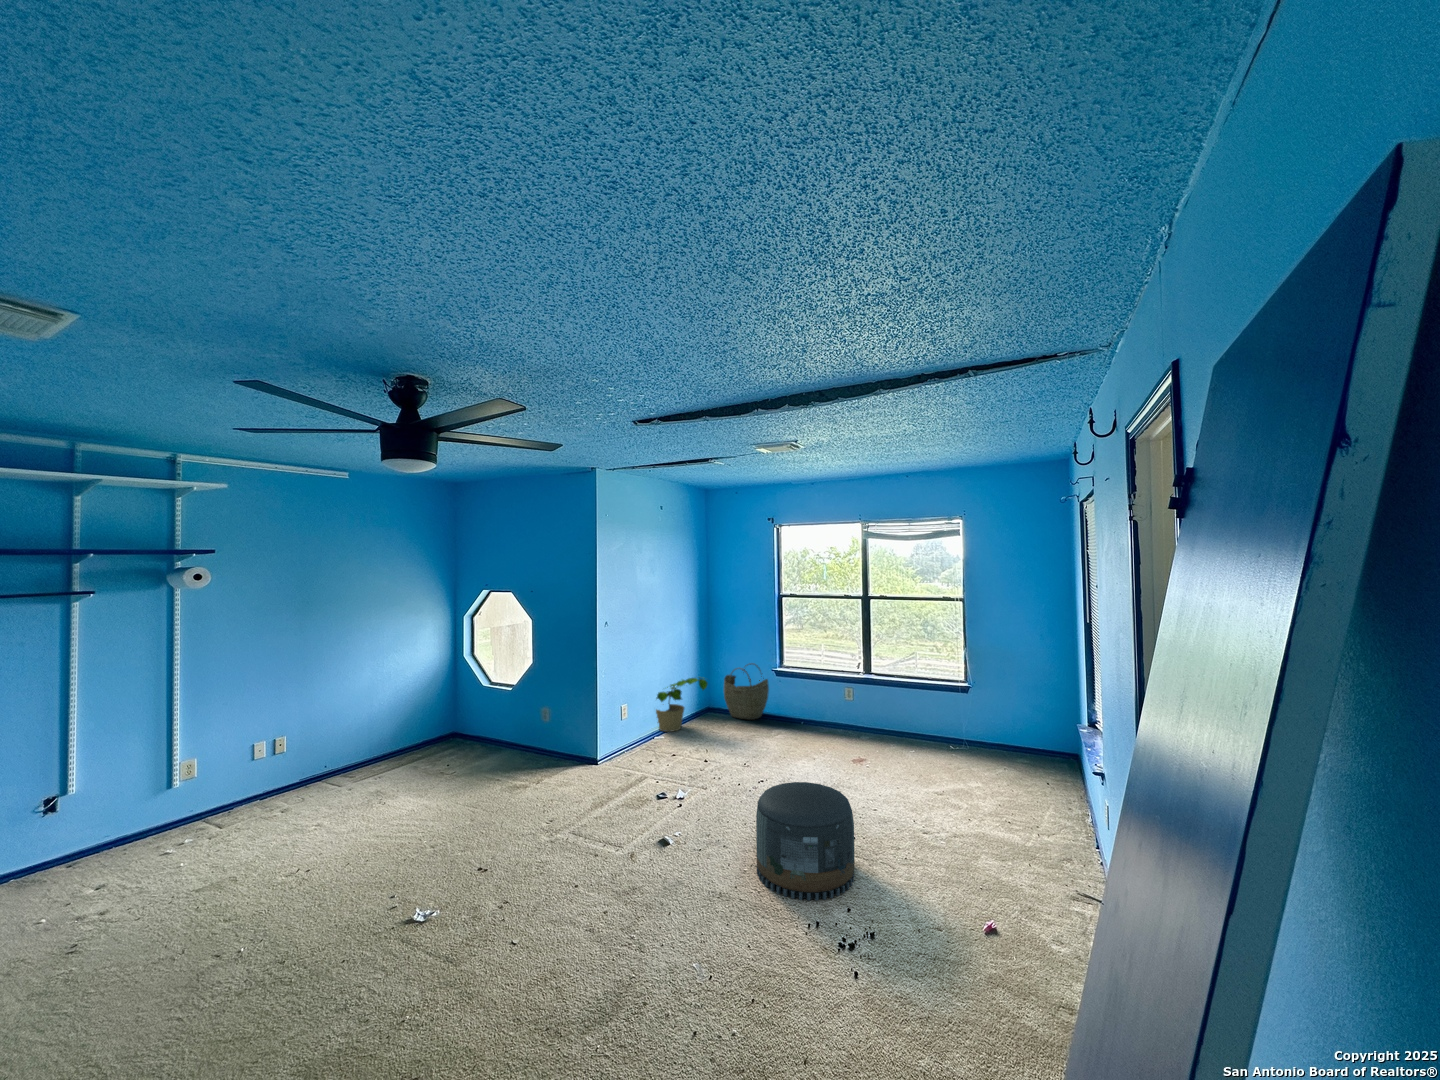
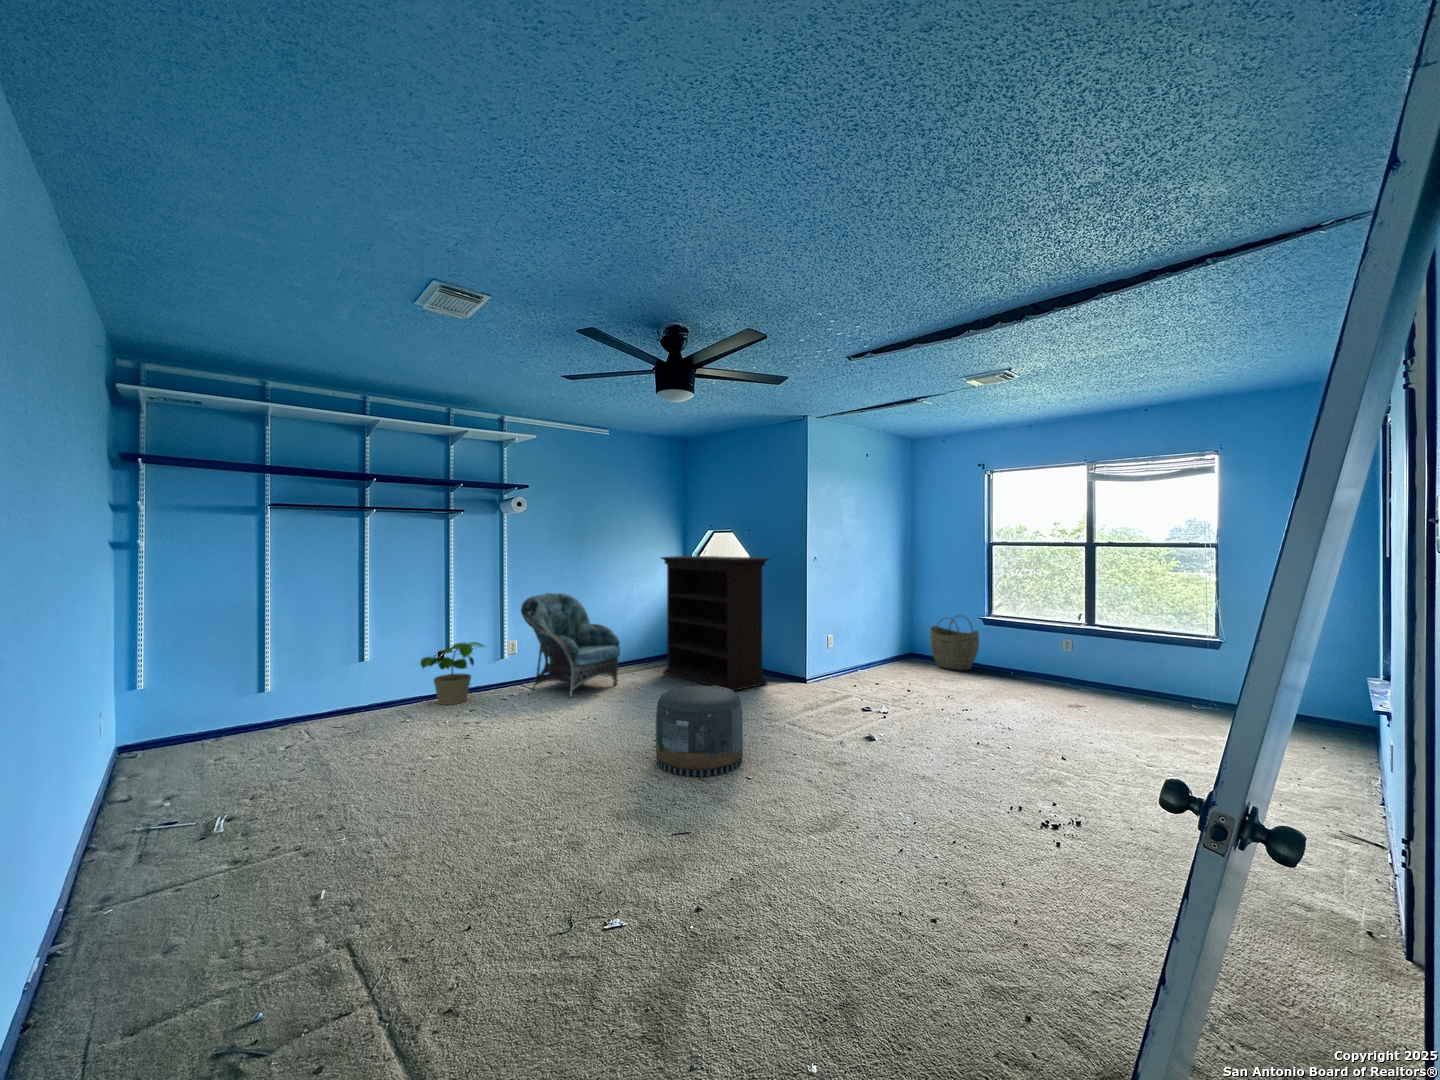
bookshelf: none [425,615,556,779] -> present [661,556,769,691]
armchair: none [217,674,366,818] -> present [521,593,620,698]
potted plant: present [656,678,708,732] -> present [421,642,484,705]
pouf: present [756,782,855,900] -> present [656,686,743,777]

